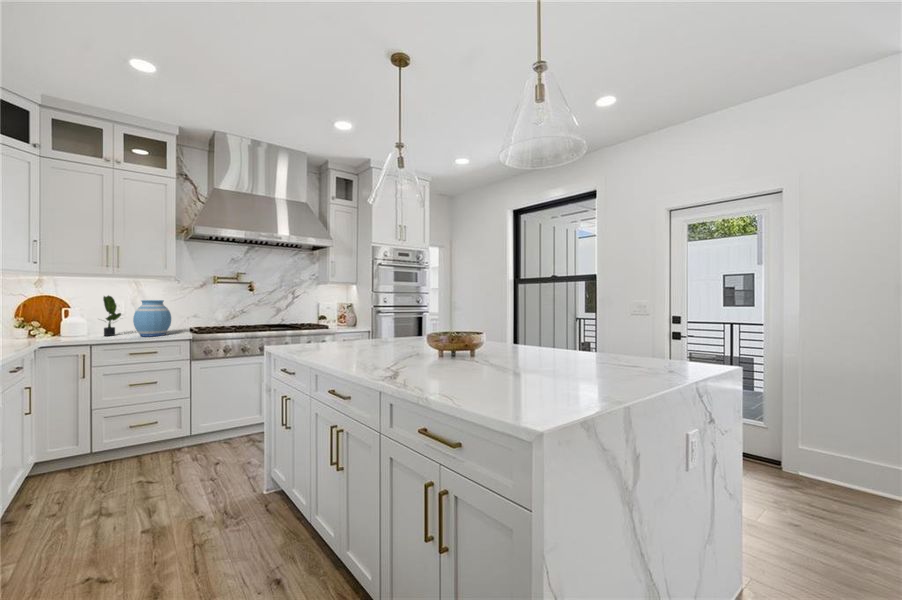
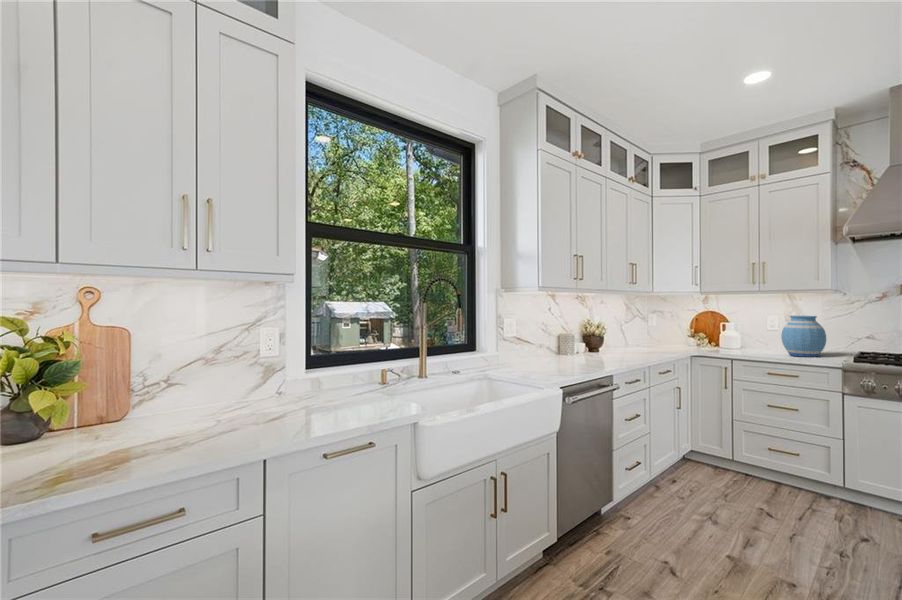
potted plant: present [103,295,121,336] -> none [752,310,780,351]

